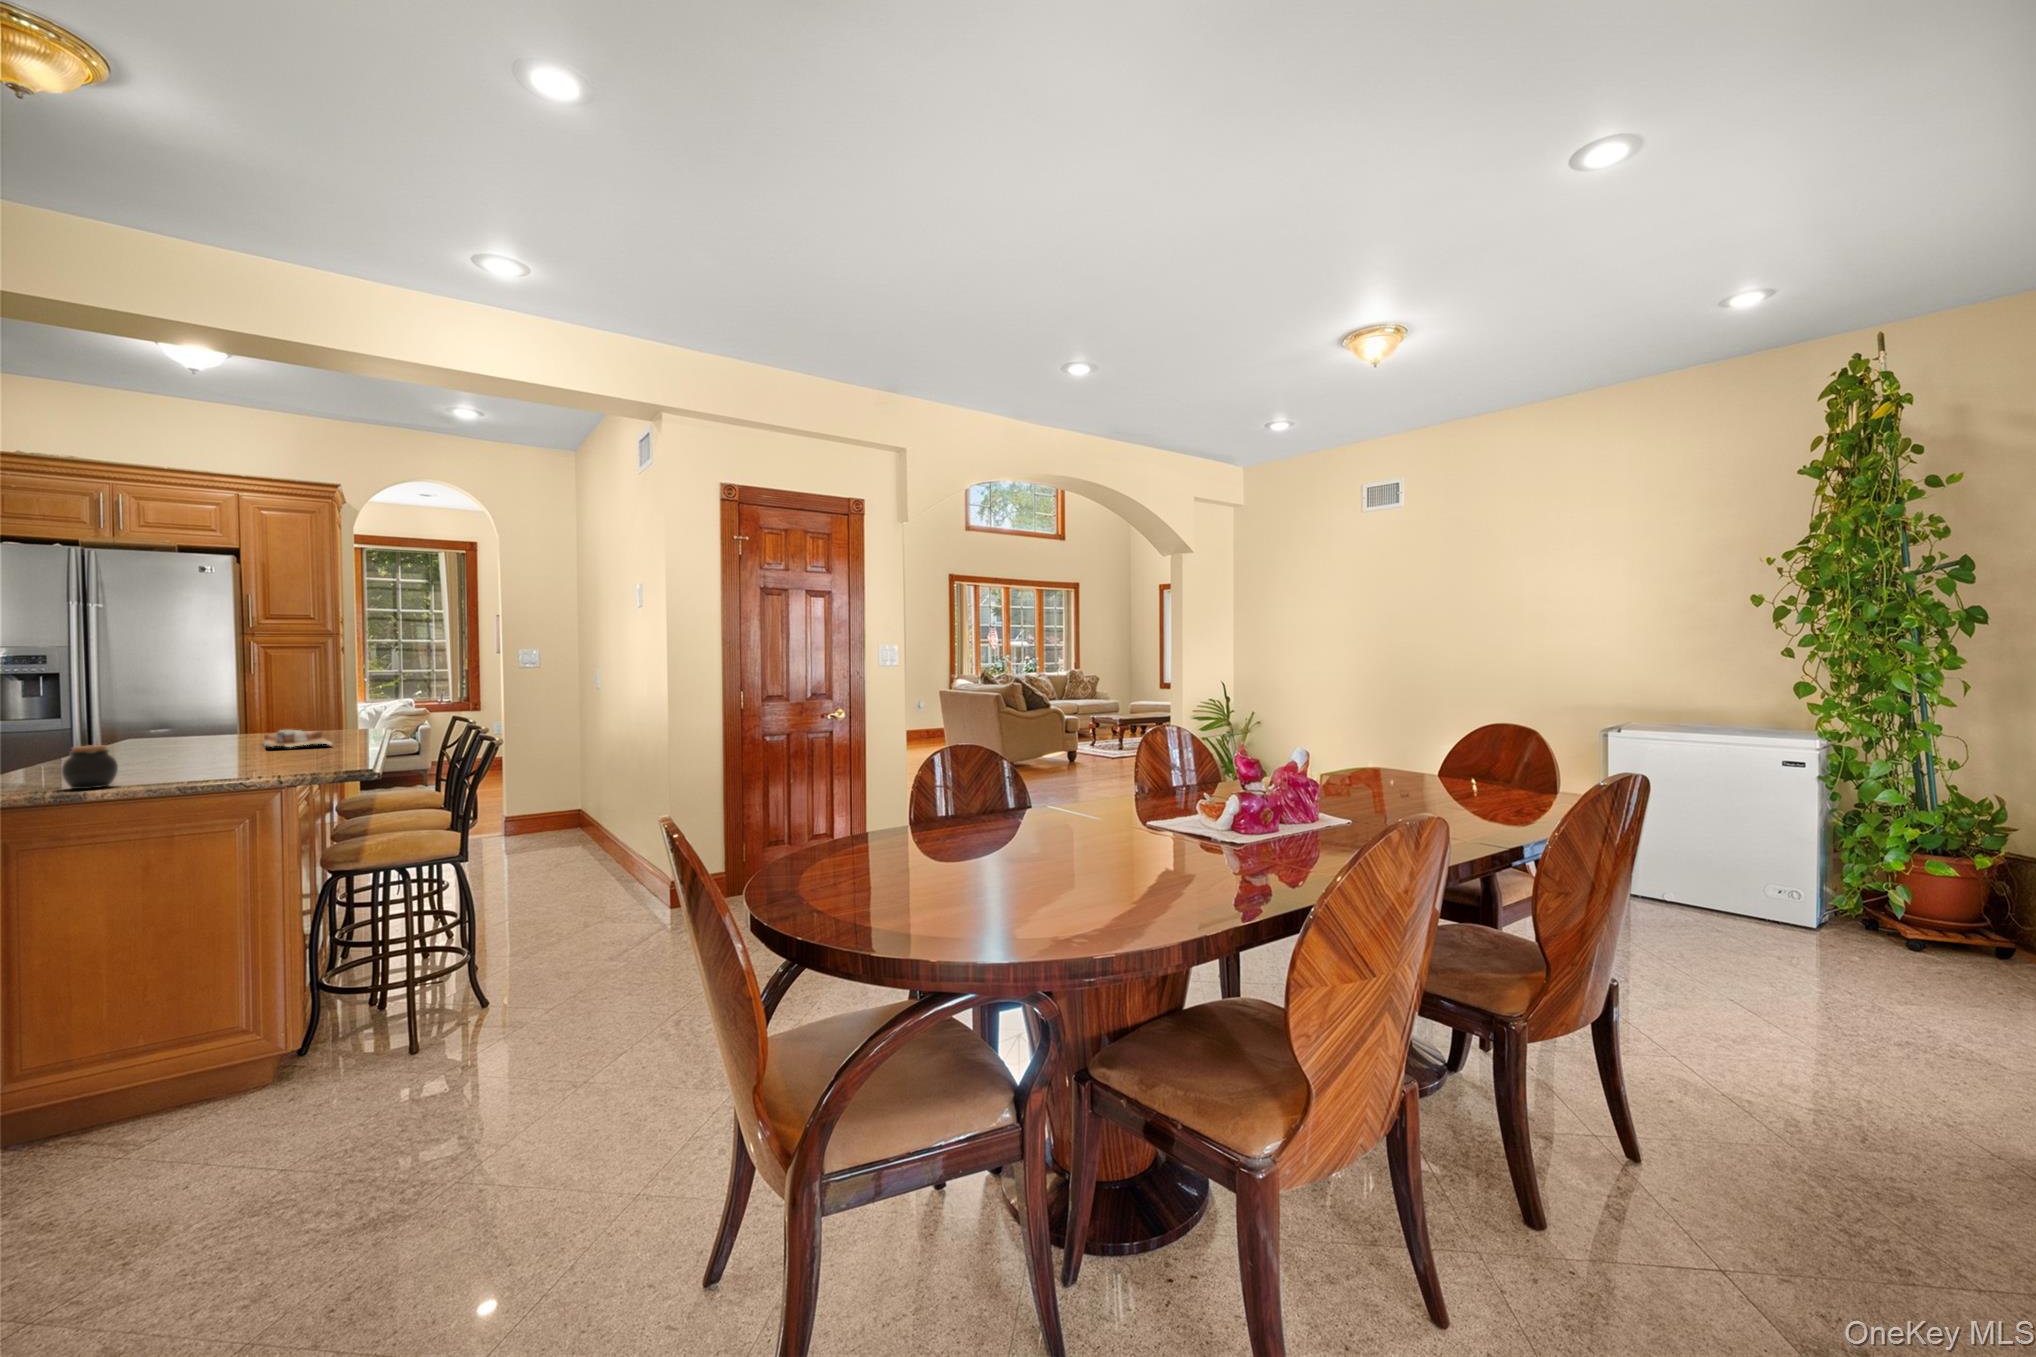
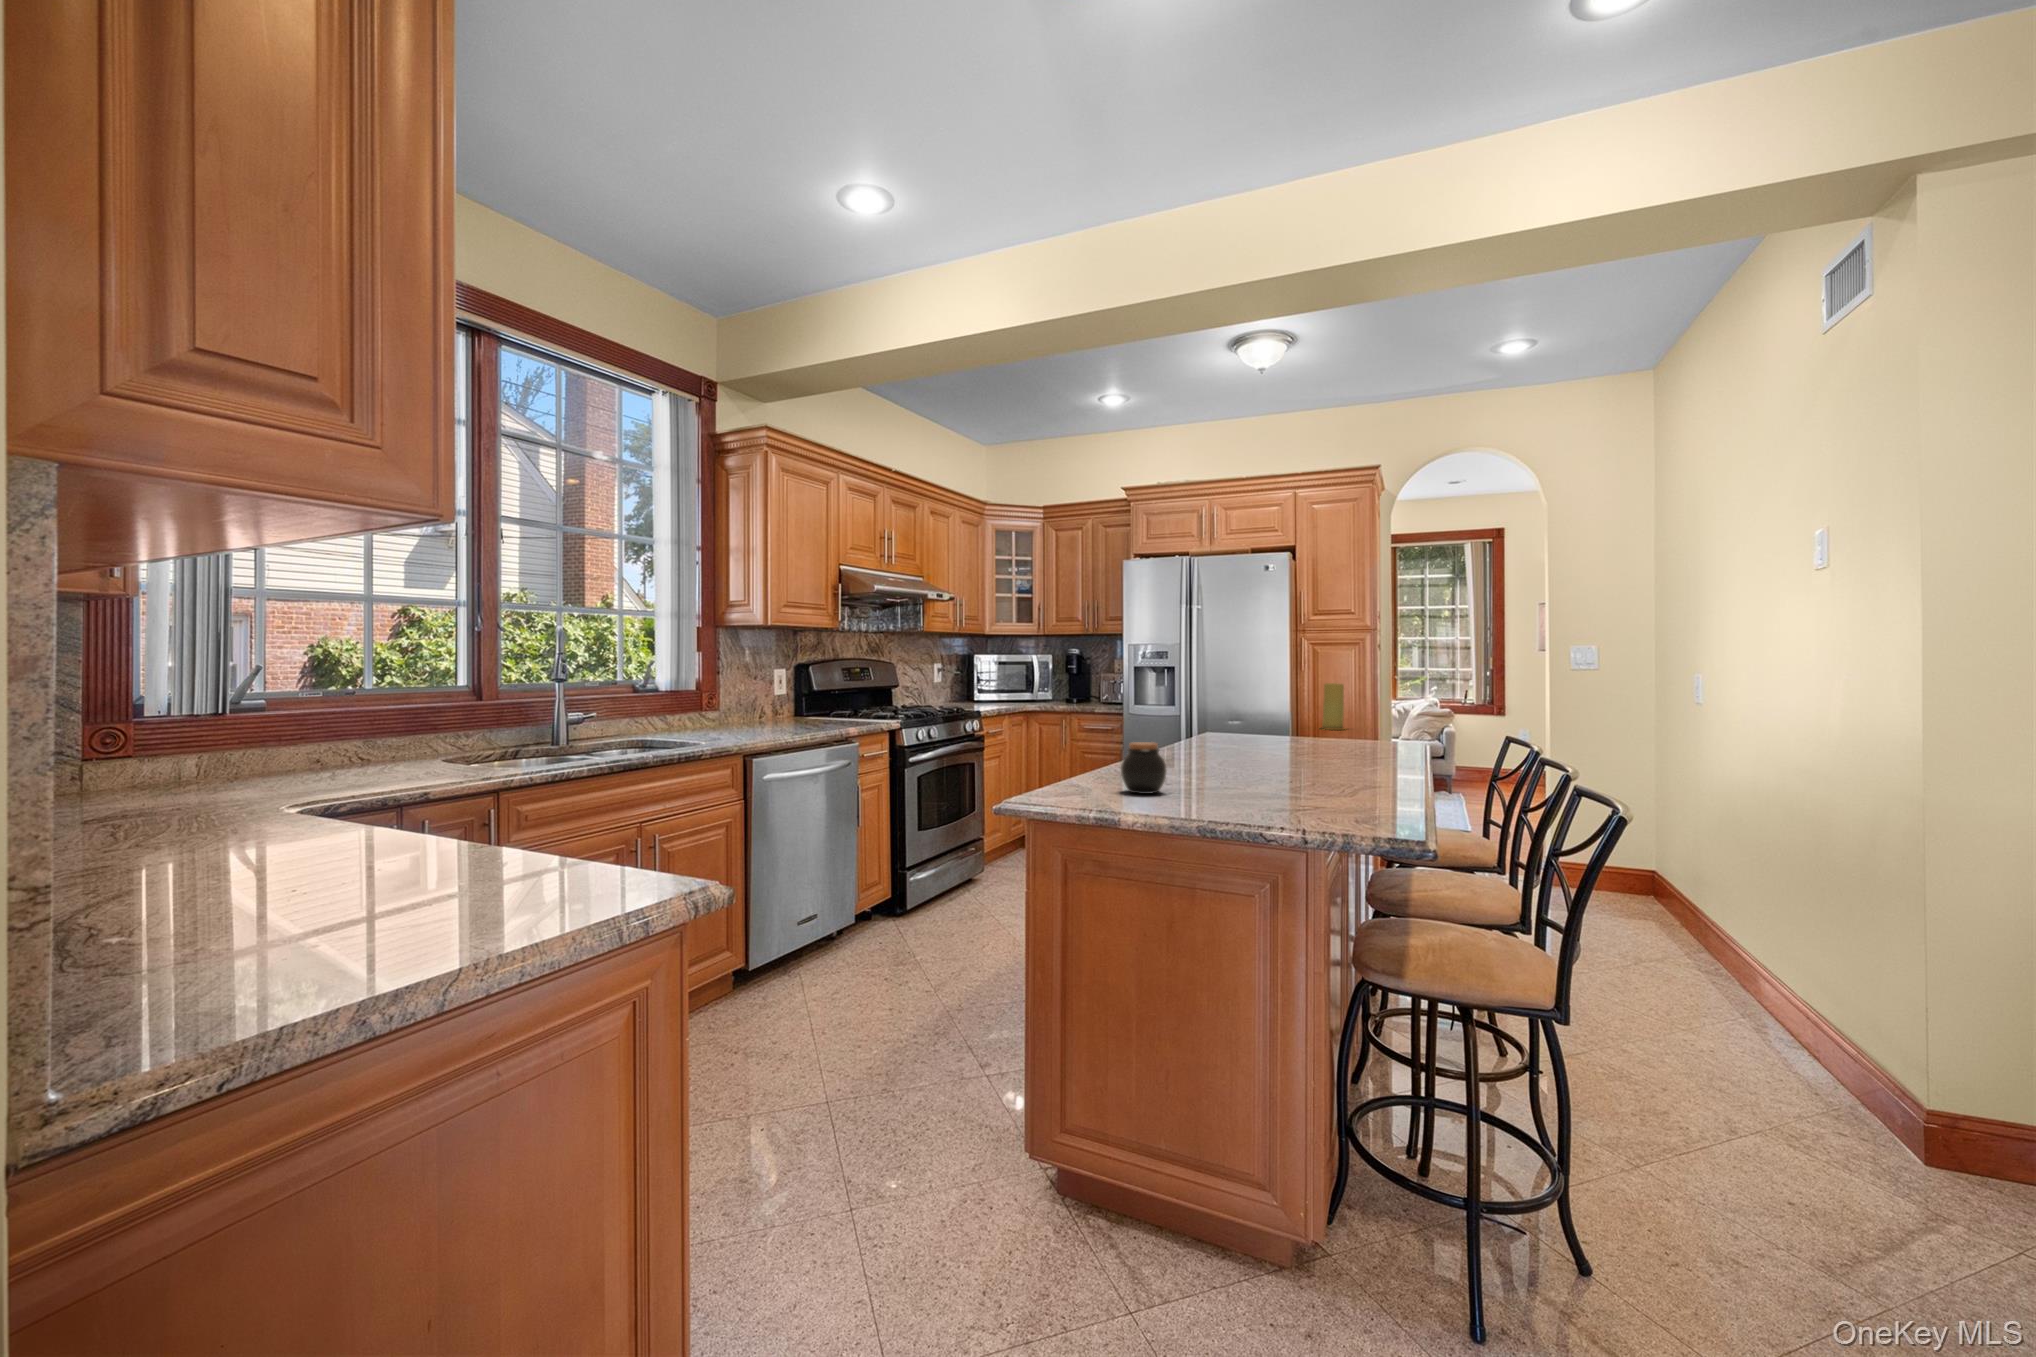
candle: none [272,688,305,732] -> present [1322,683,1344,730]
cutting board: present [263,730,333,747] -> none [1309,731,1379,756]

